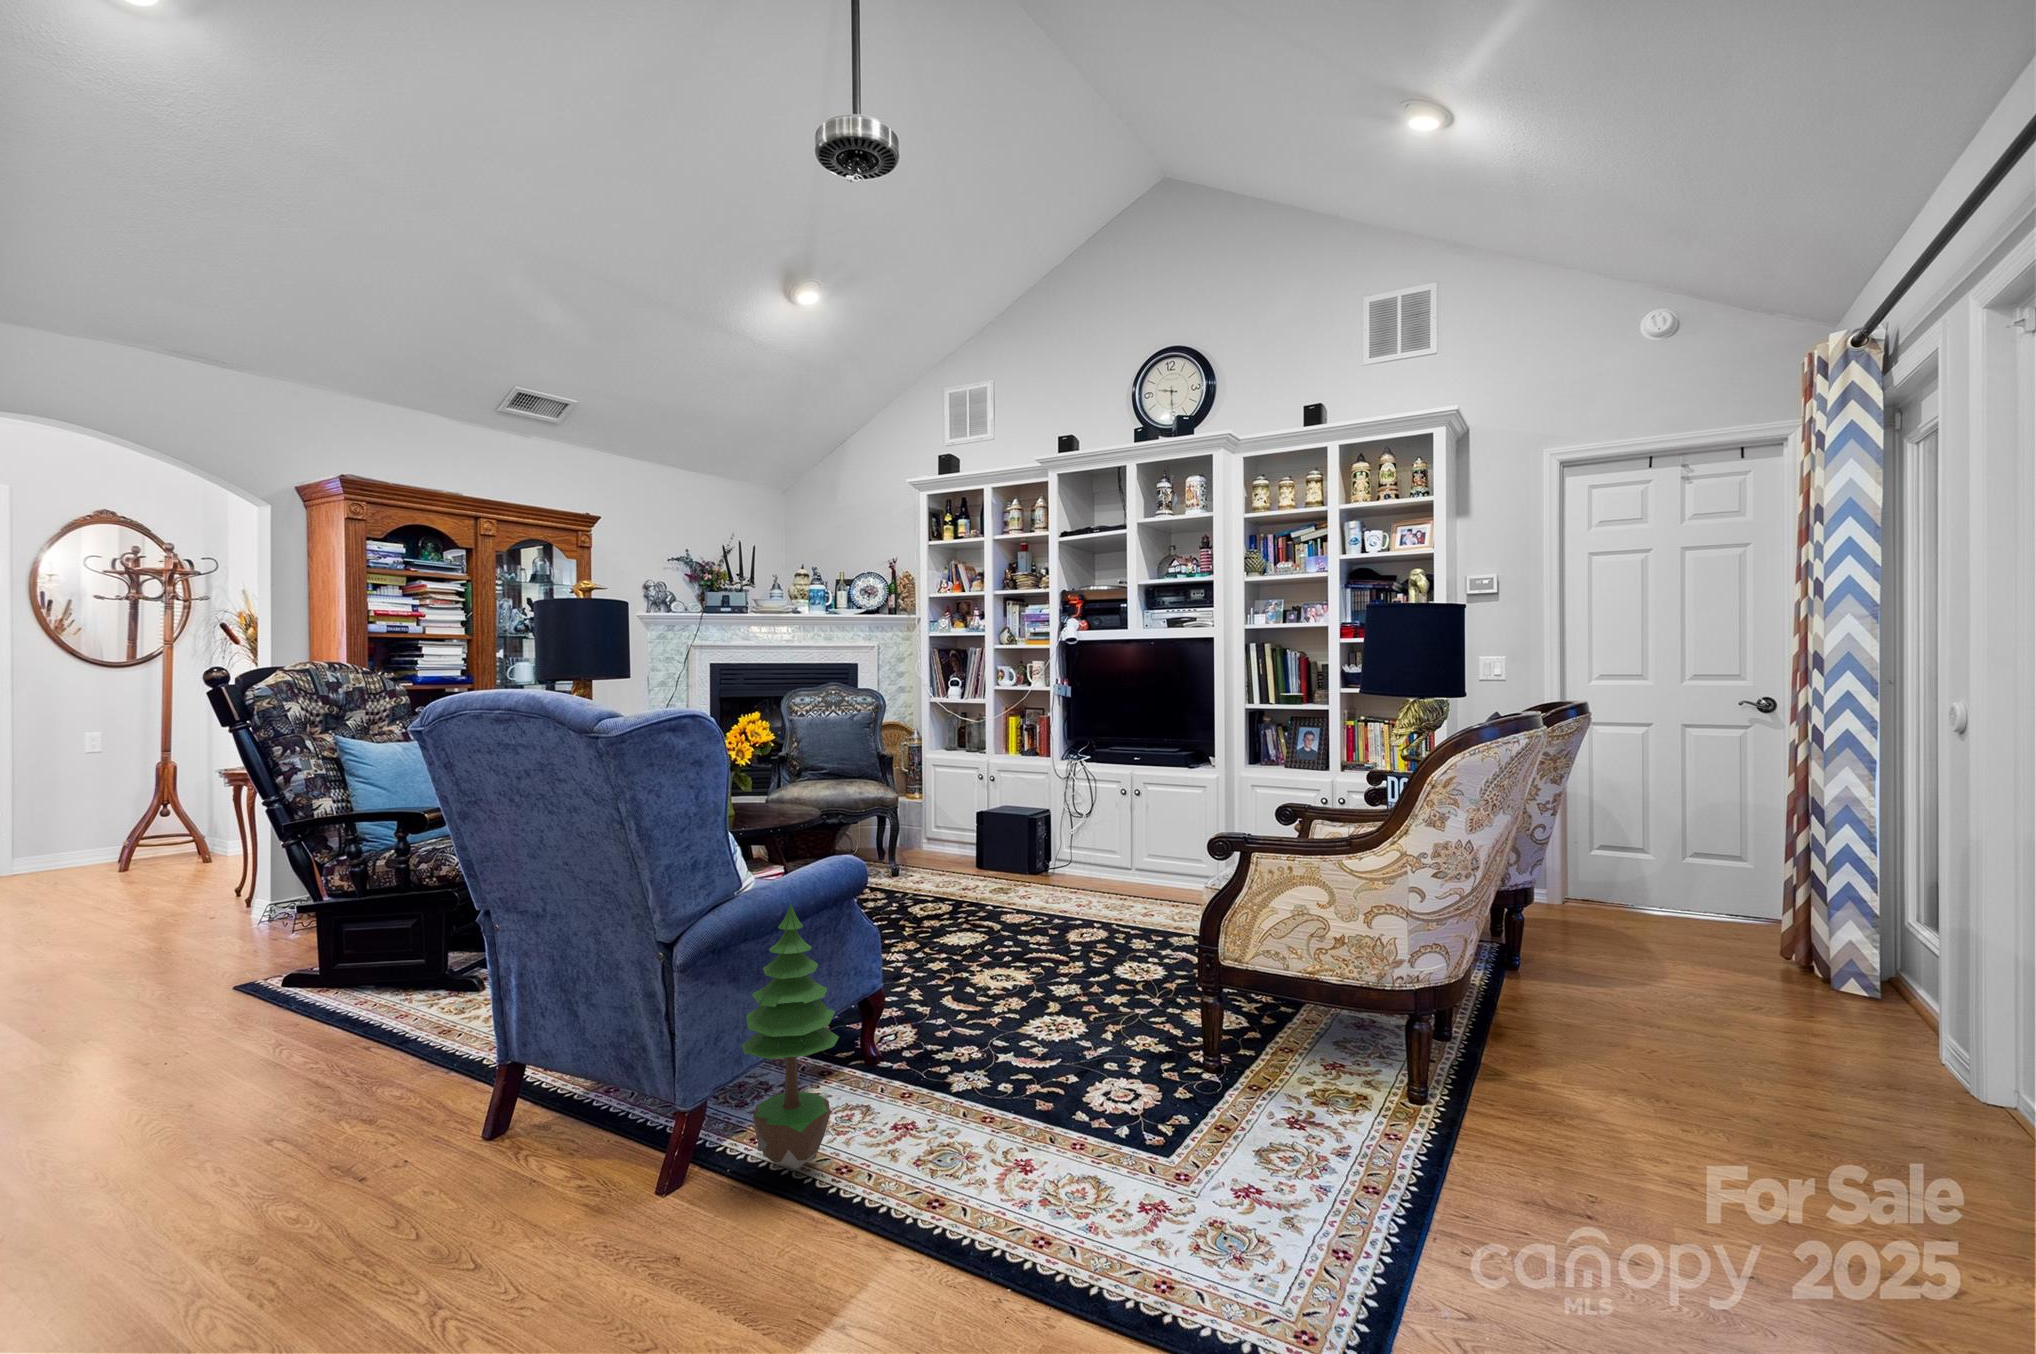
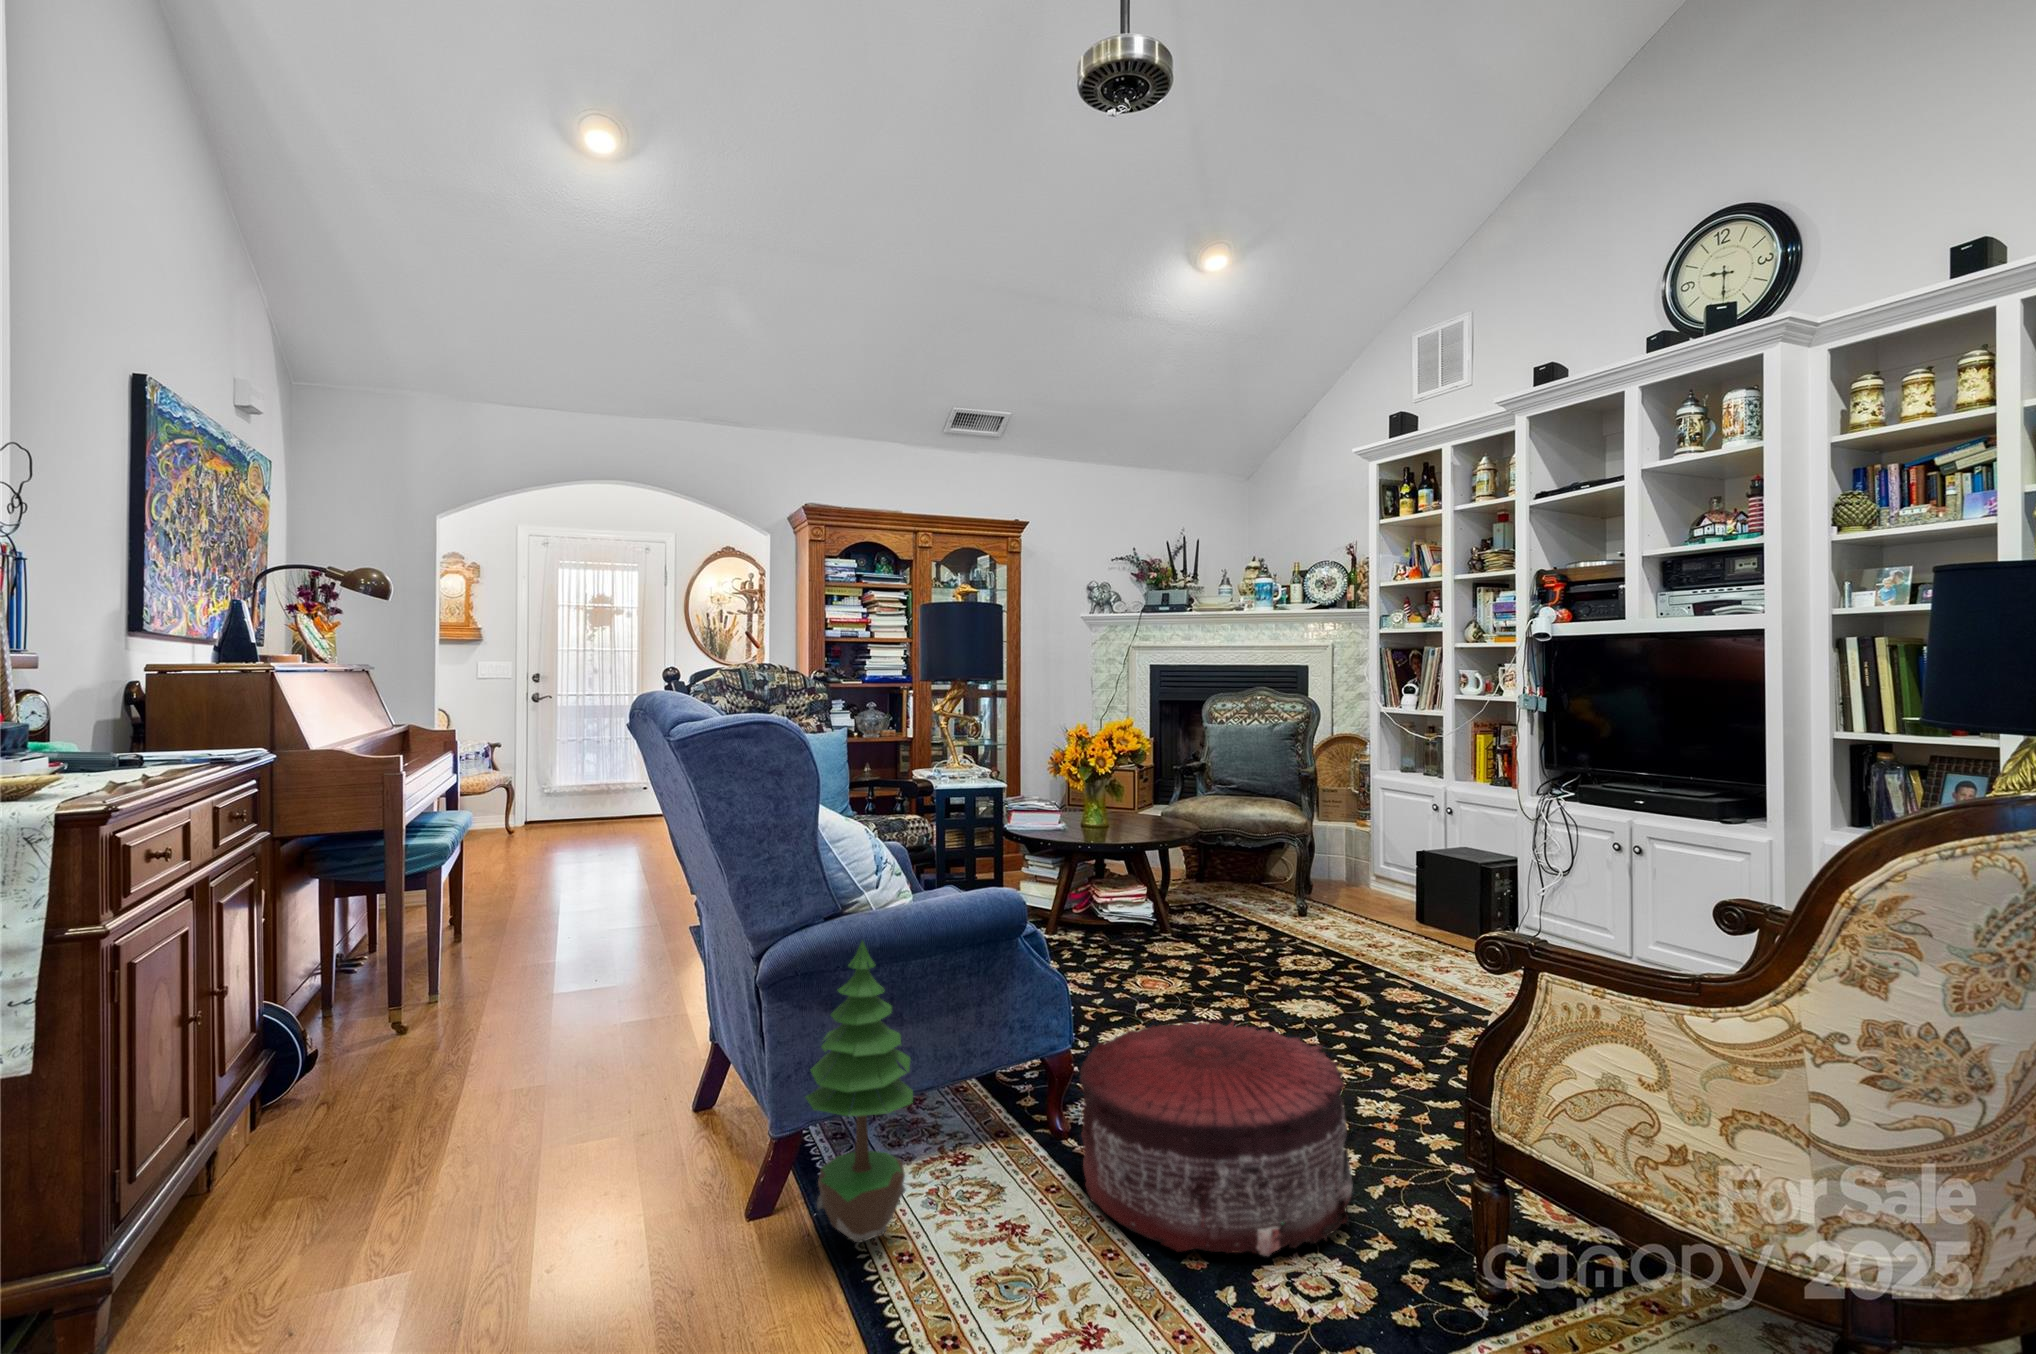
pouf: none [903,938,1118,1102] -> present [1080,1022,1353,1256]

